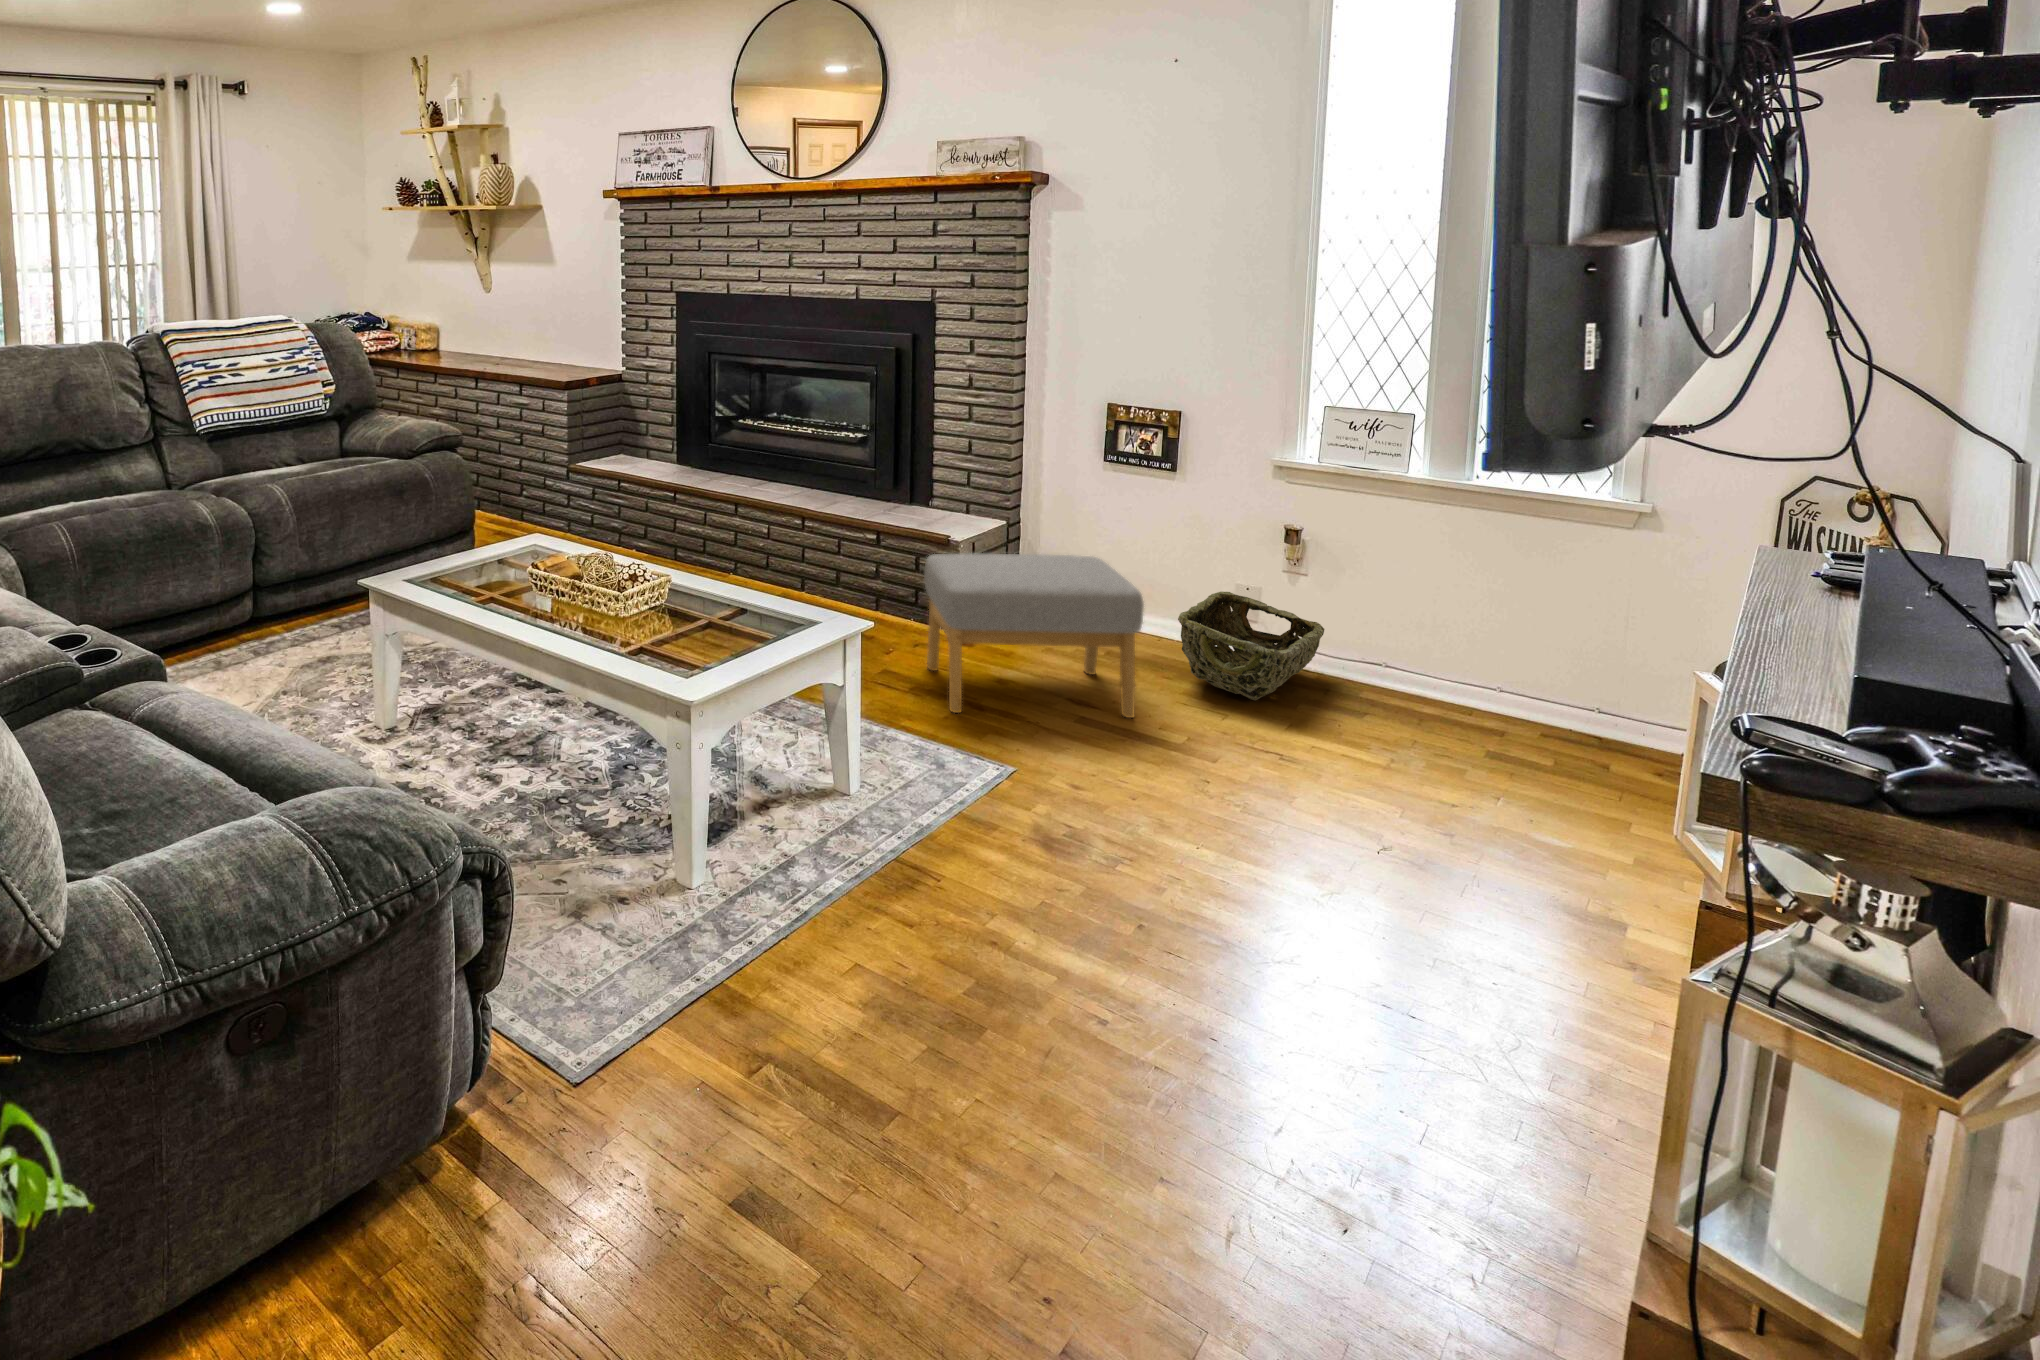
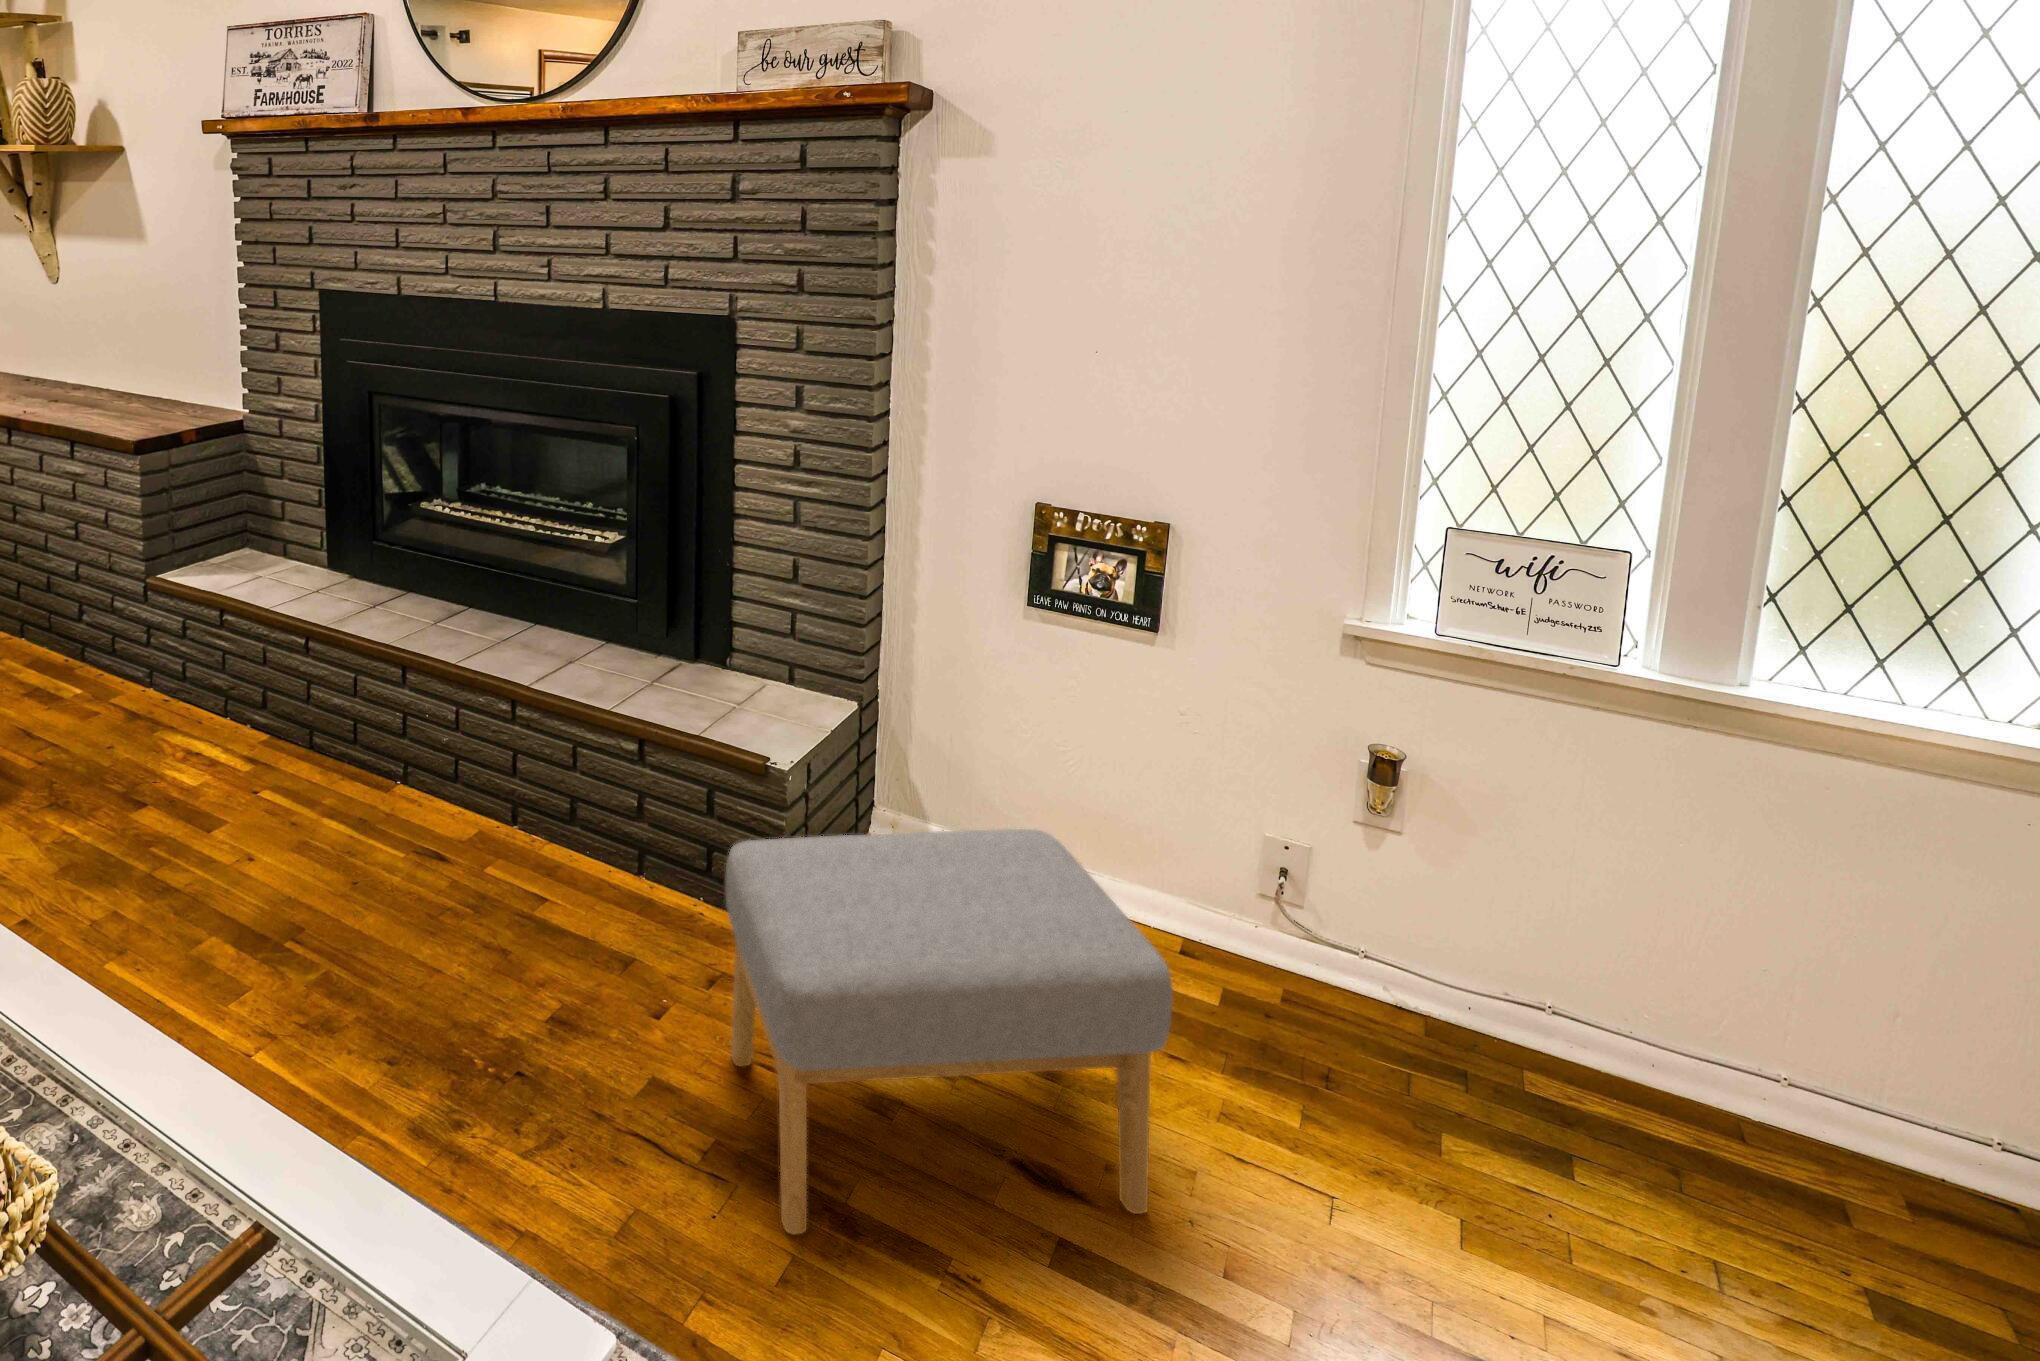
woven basket: present [1178,592,1324,700] -> none [1201,852,1442,1126]

